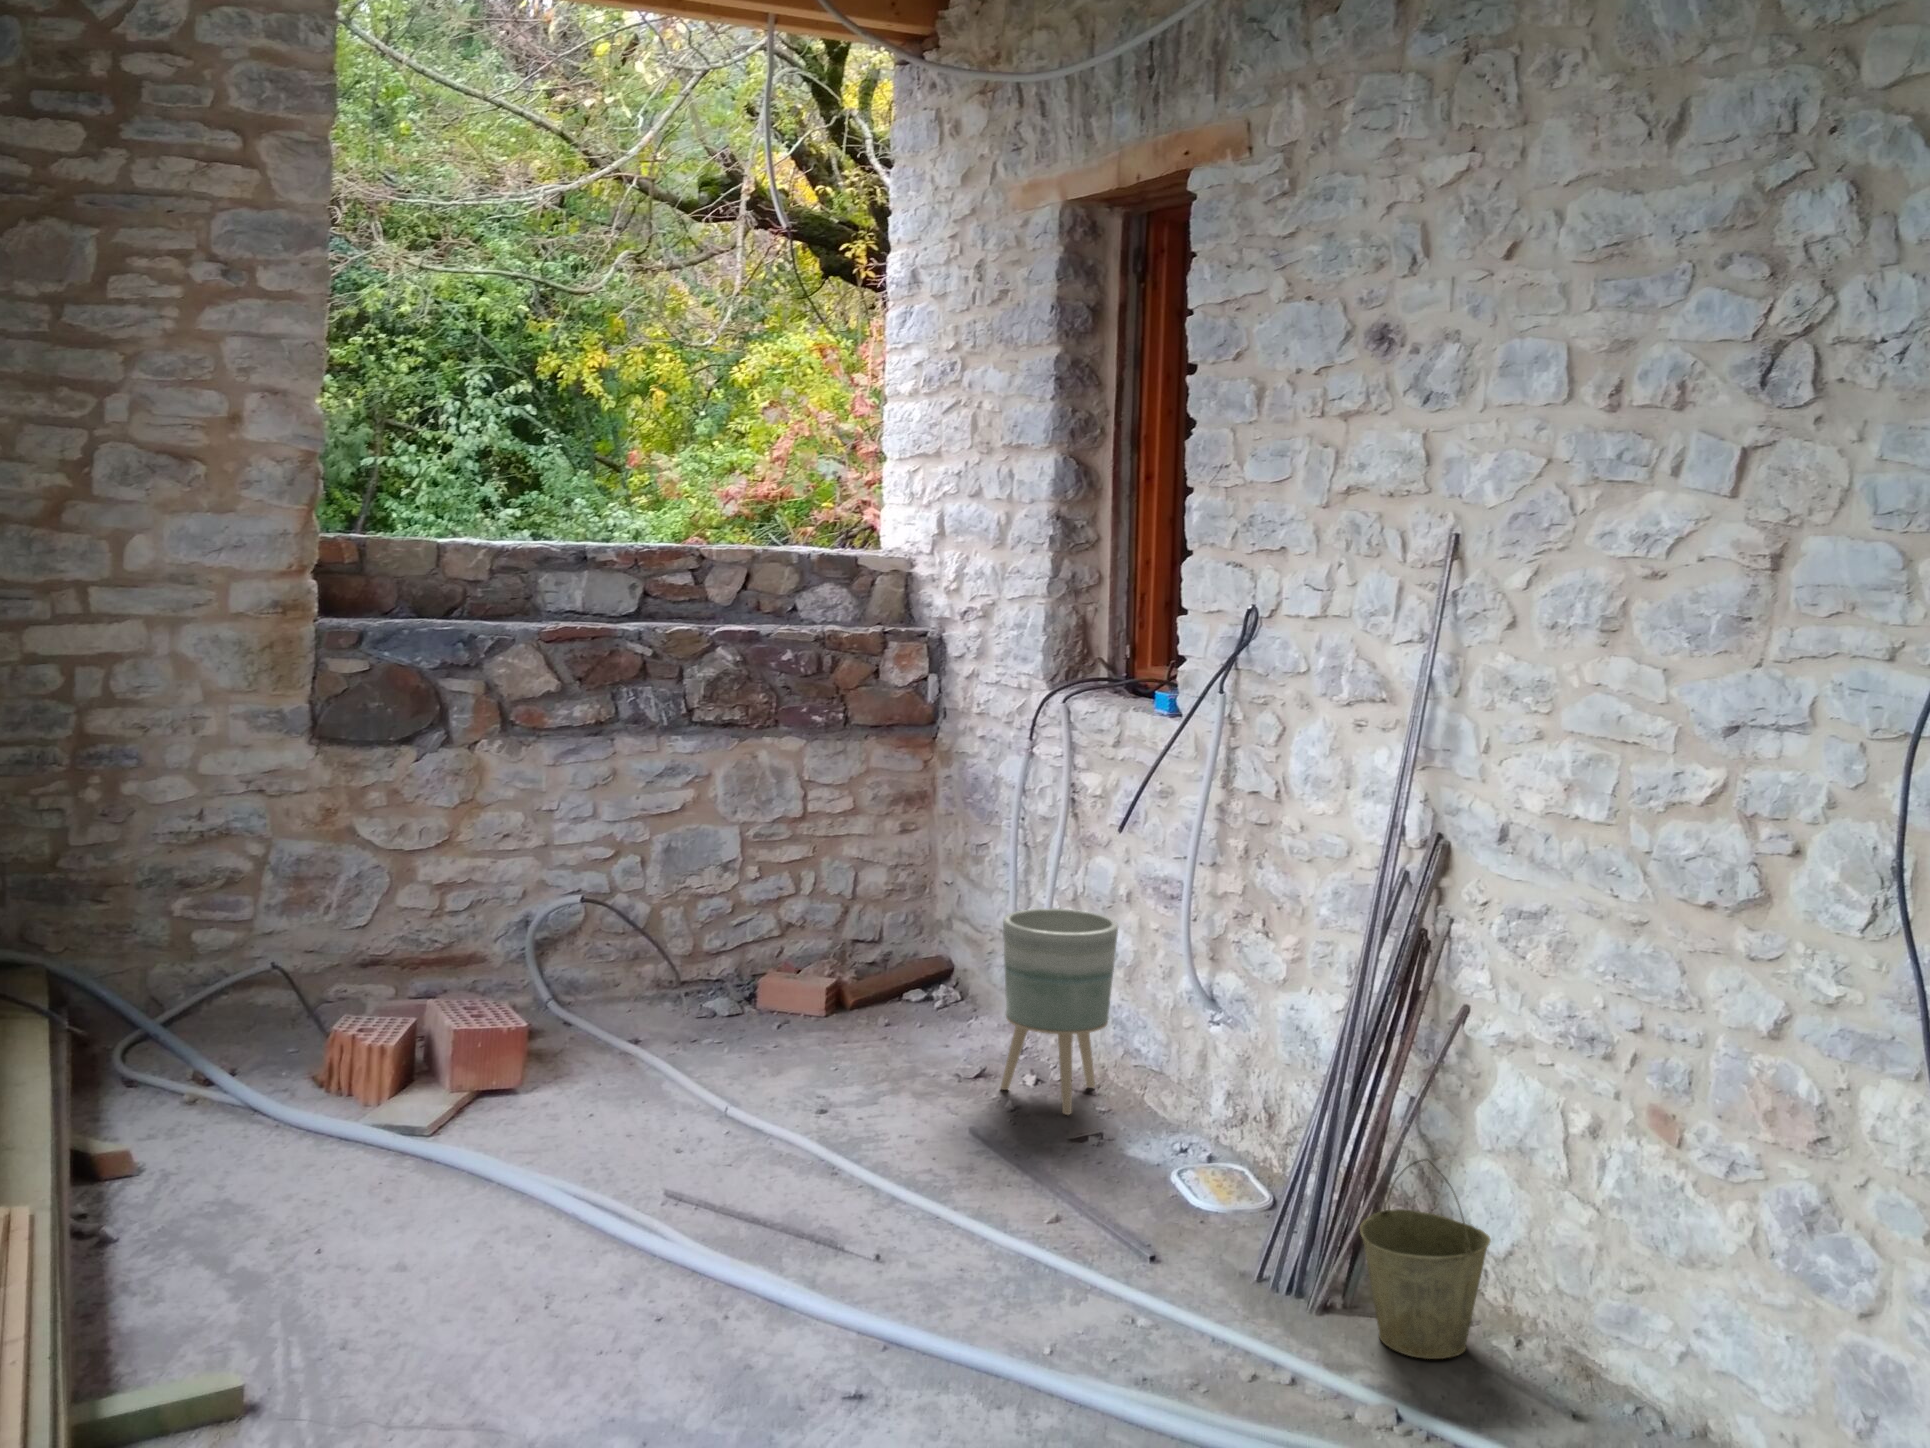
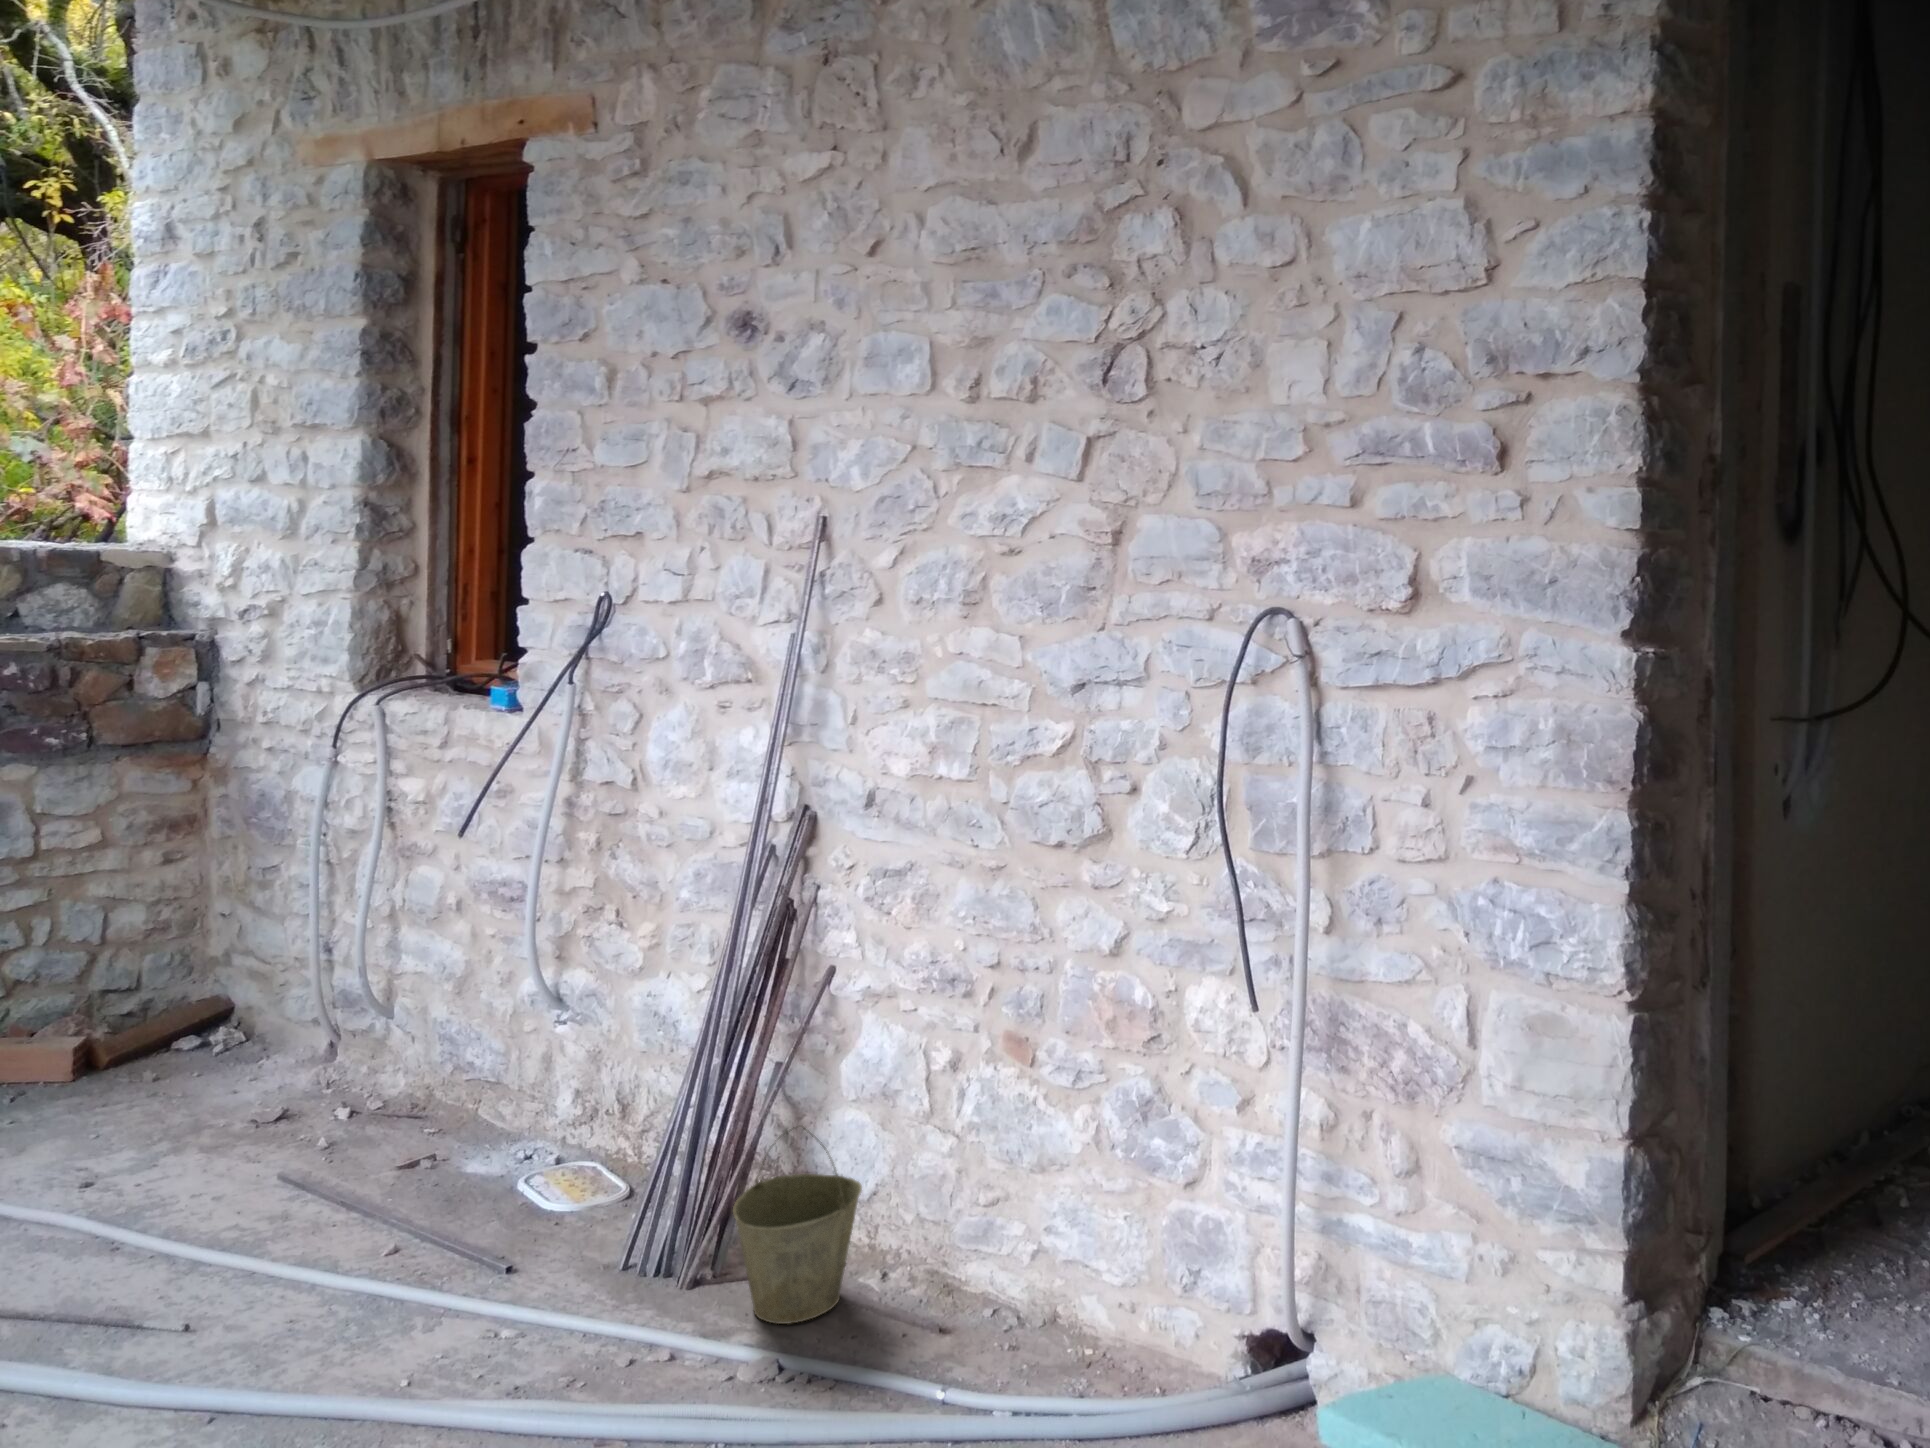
planter: present [1000,909,1118,1115] -> none [300,925,448,1151]

